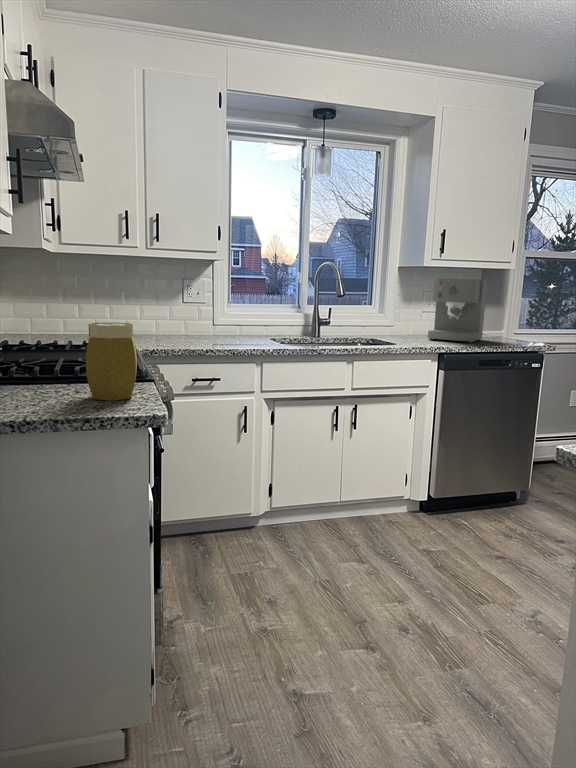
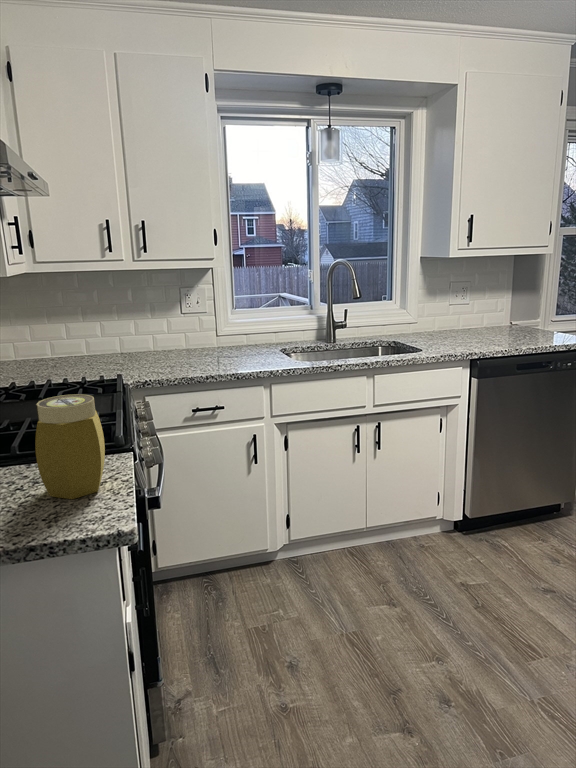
coffee maker: present [428,278,488,343] -> none [456,269,523,343]

